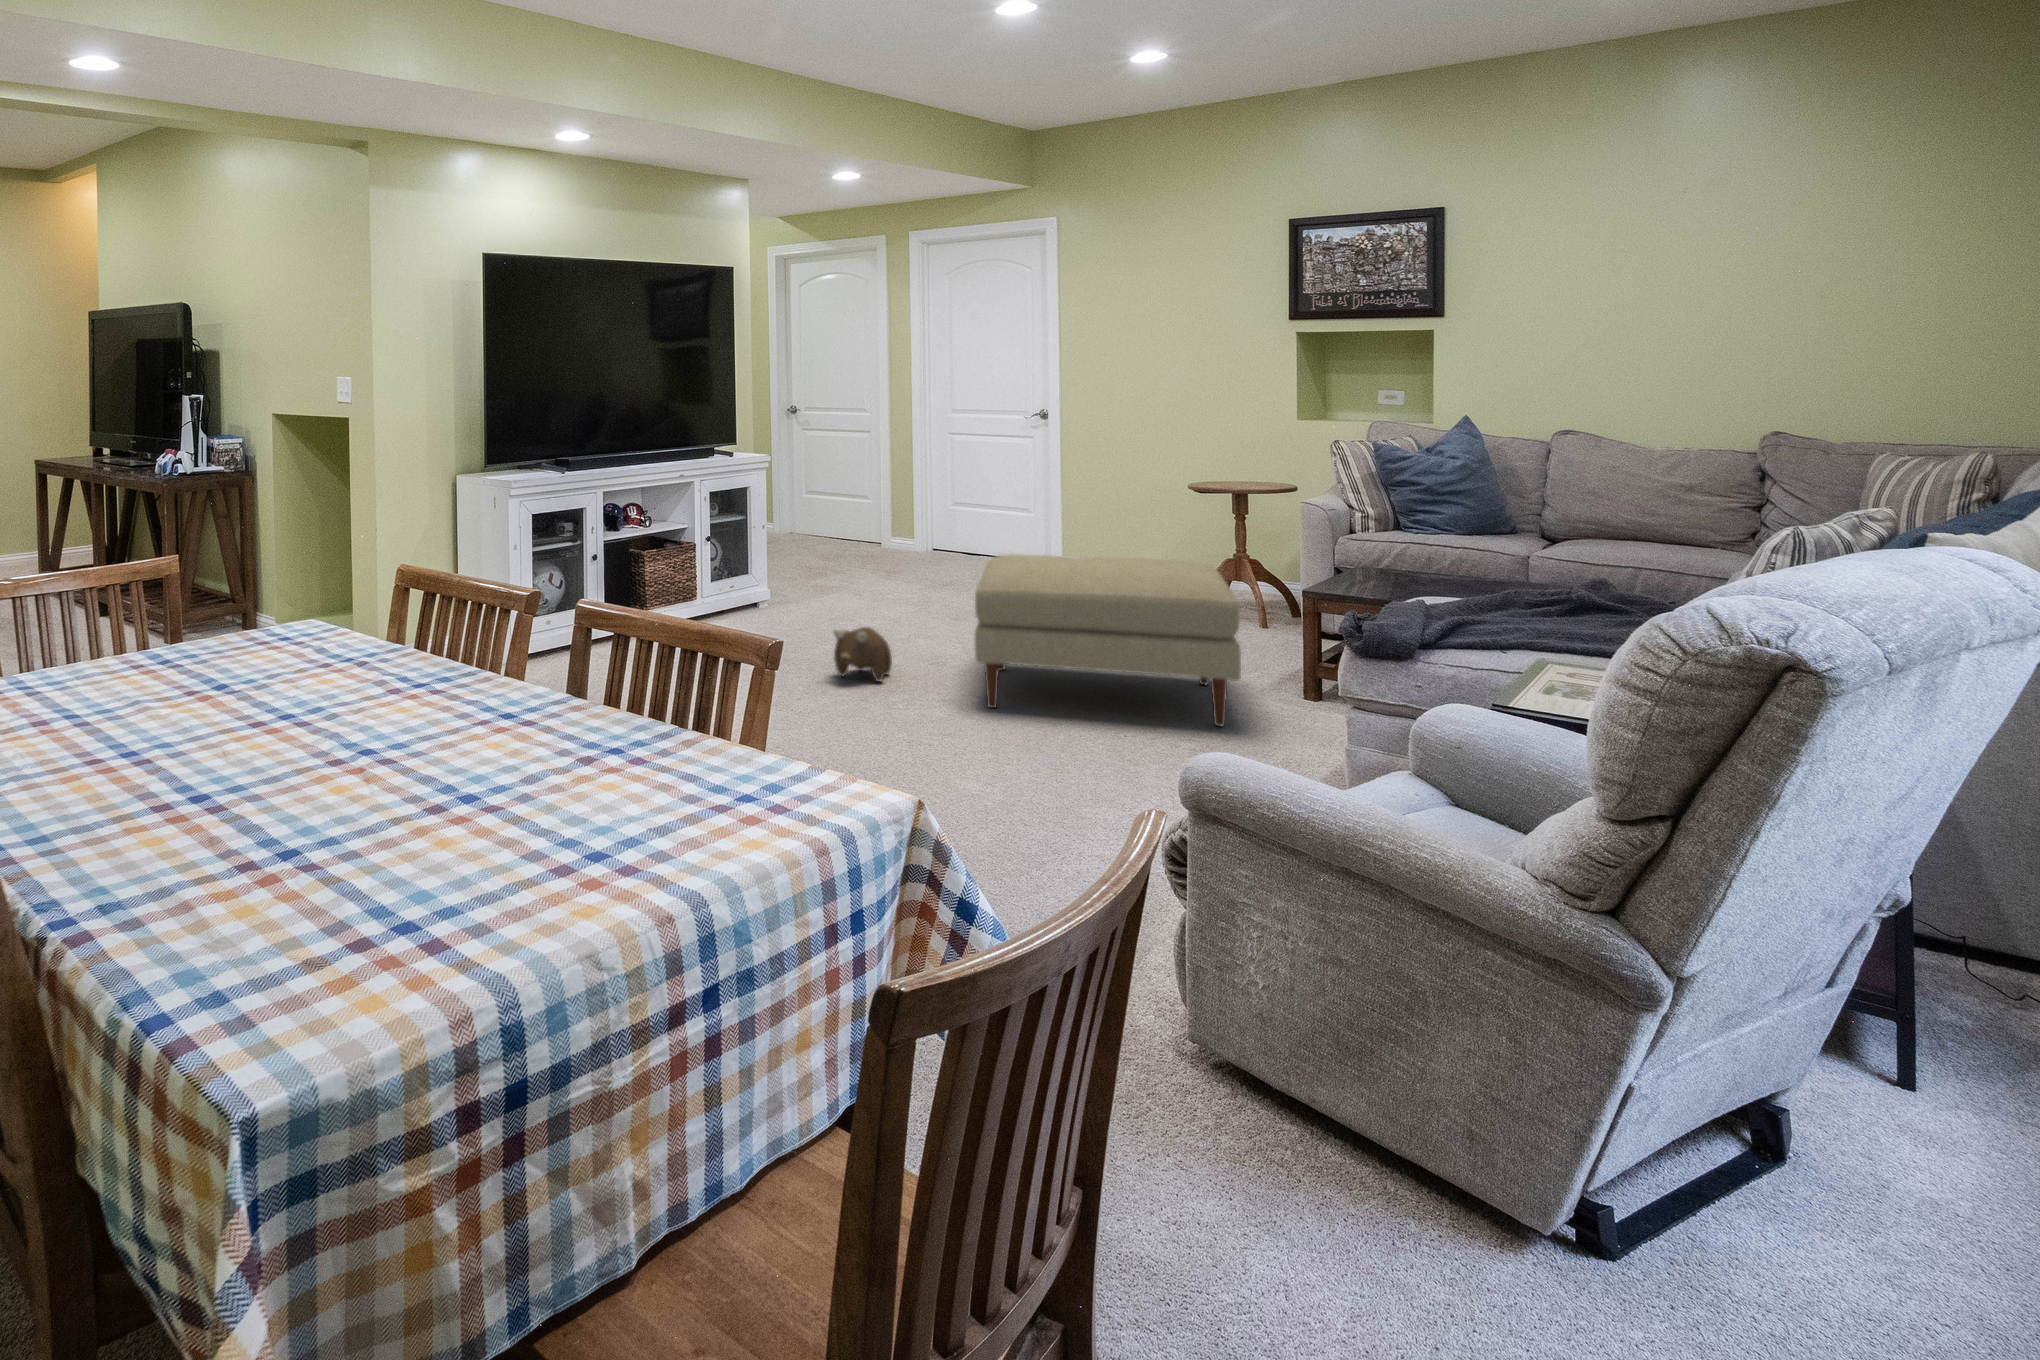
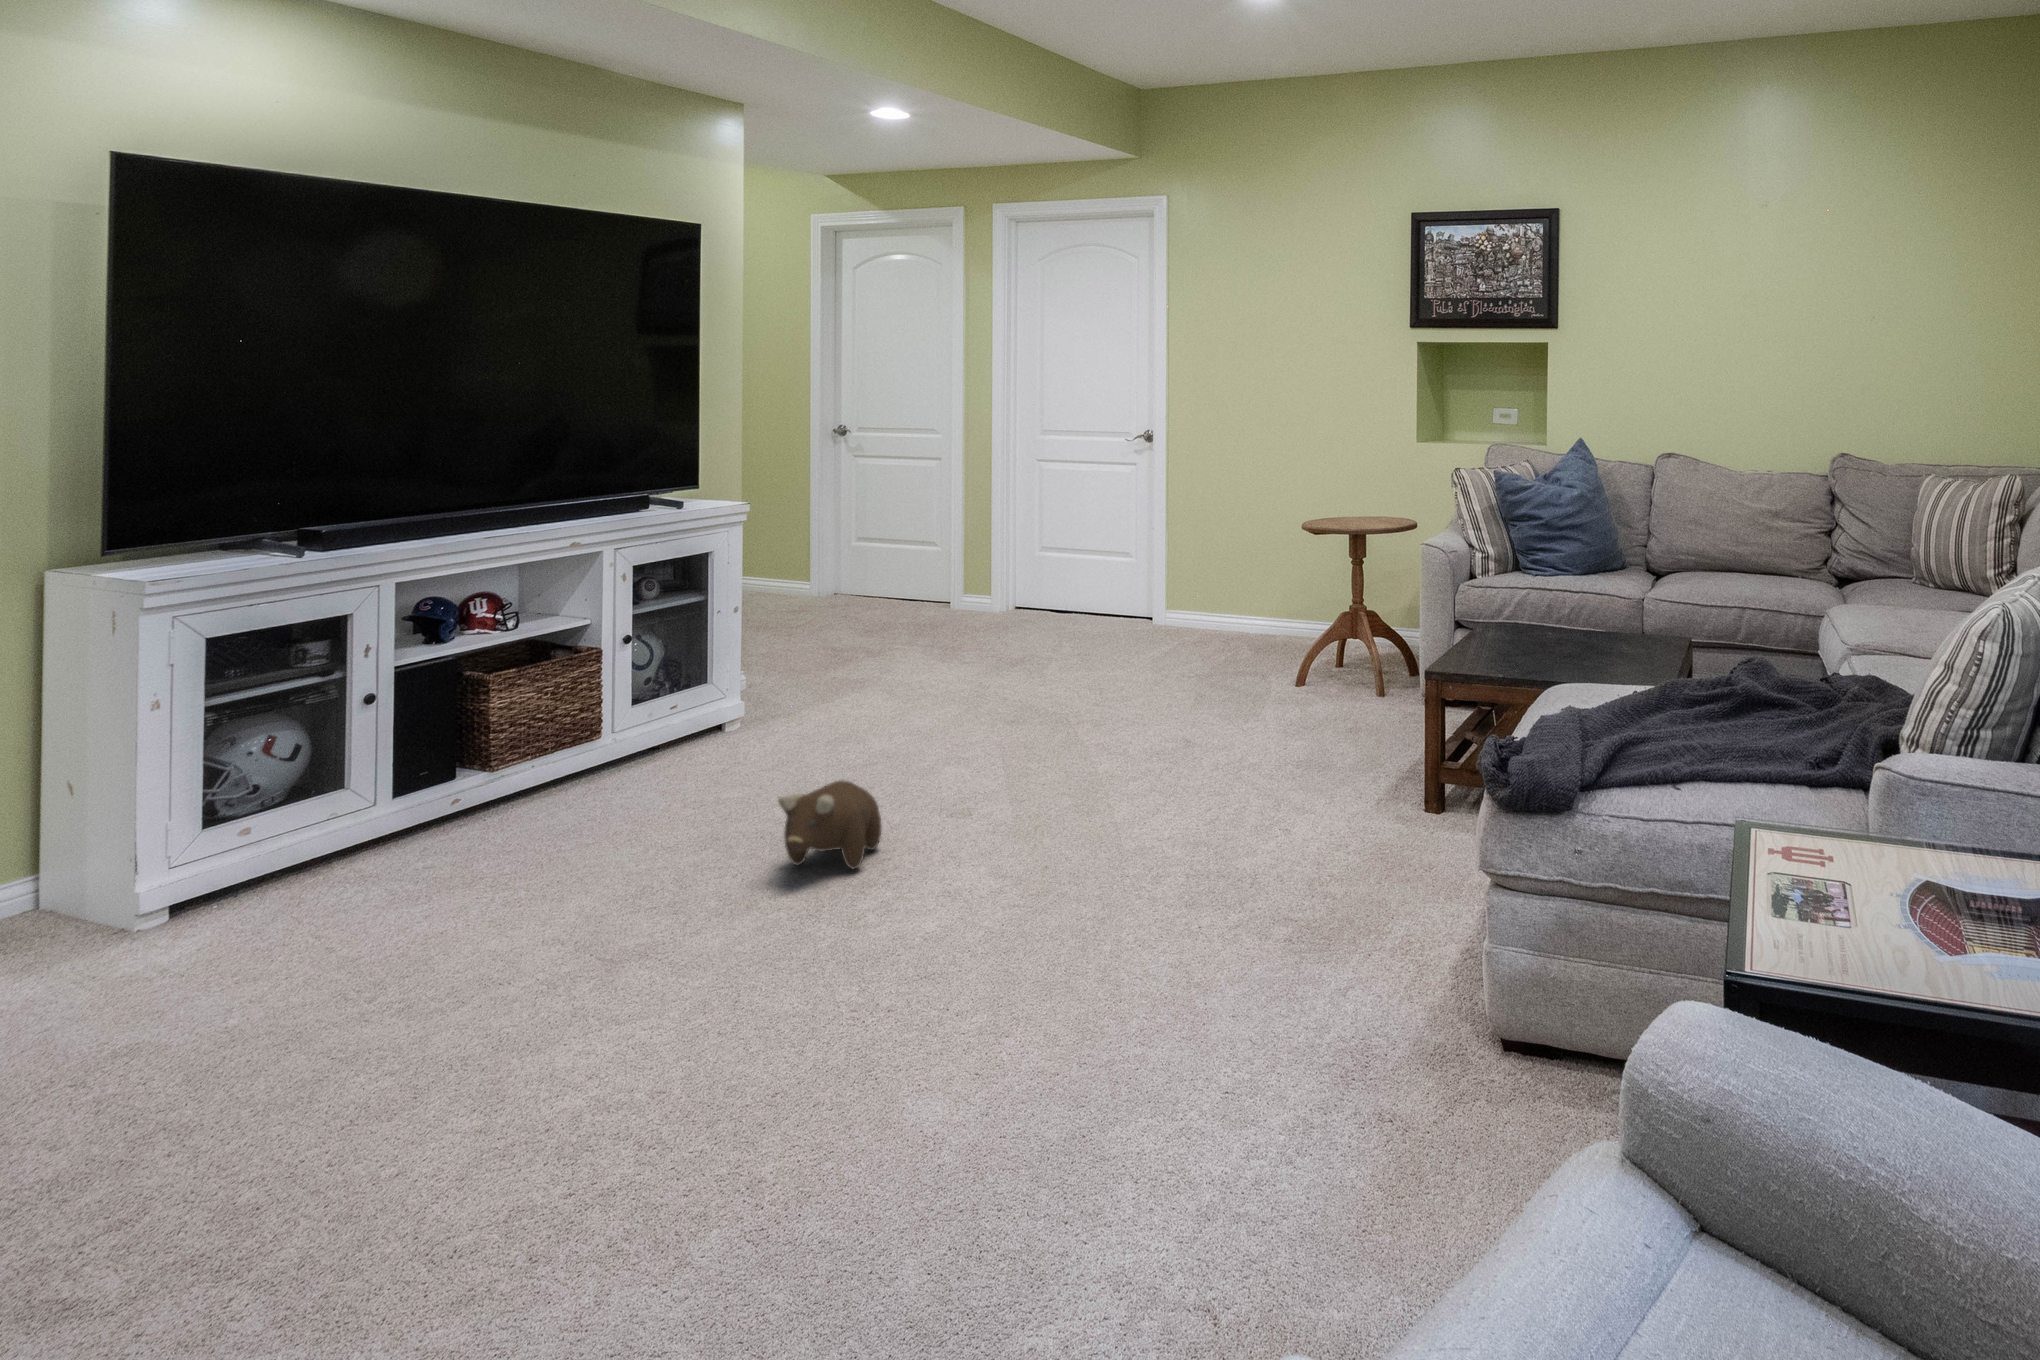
ottoman: present [975,554,1241,726] -> none [993,643,1358,903]

